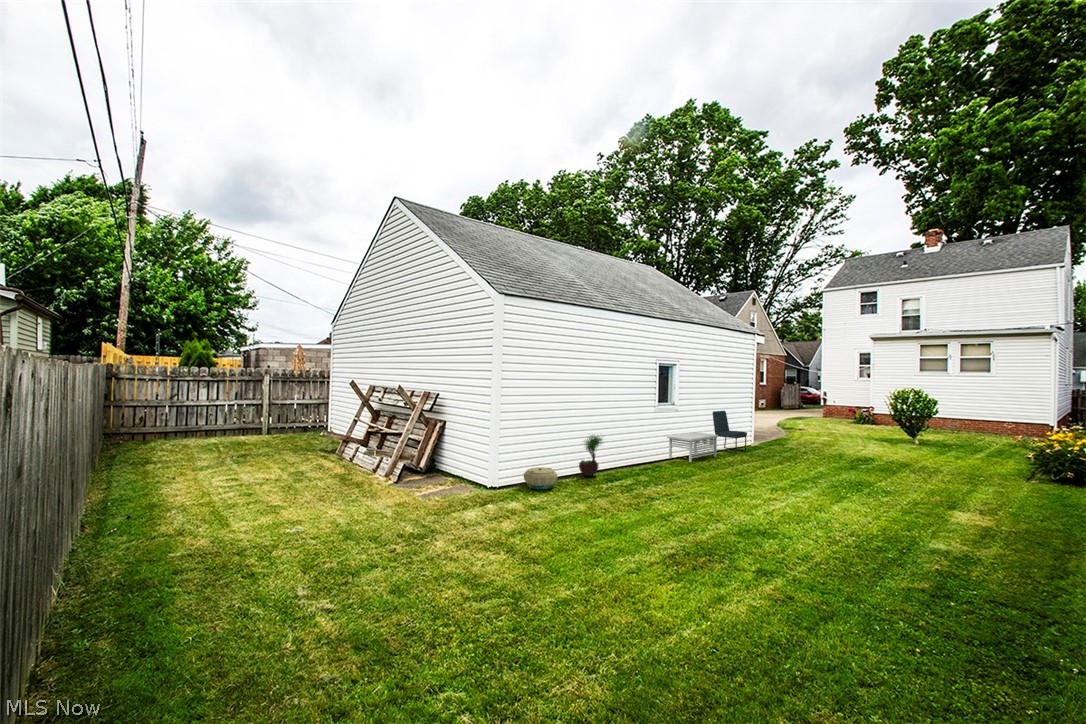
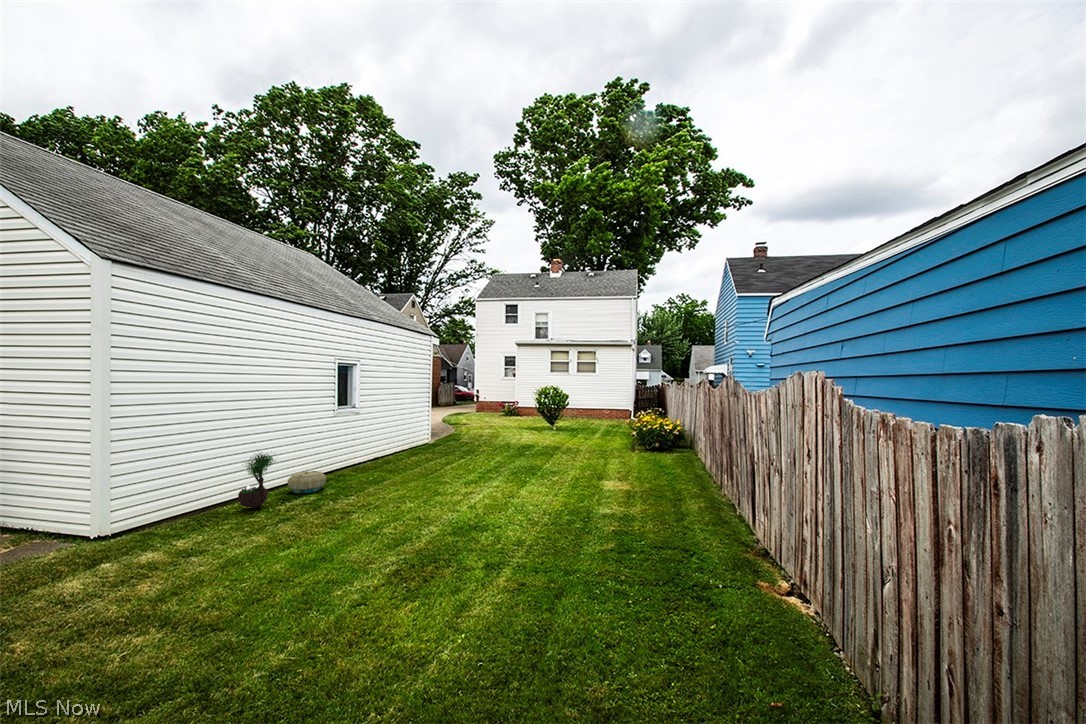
chair: present [713,411,747,453] -> none [393,413,428,455]
storage bench: present [667,432,718,462] -> none [348,438,402,471]
basket: present [524,467,558,489] -> present [288,471,326,493]

